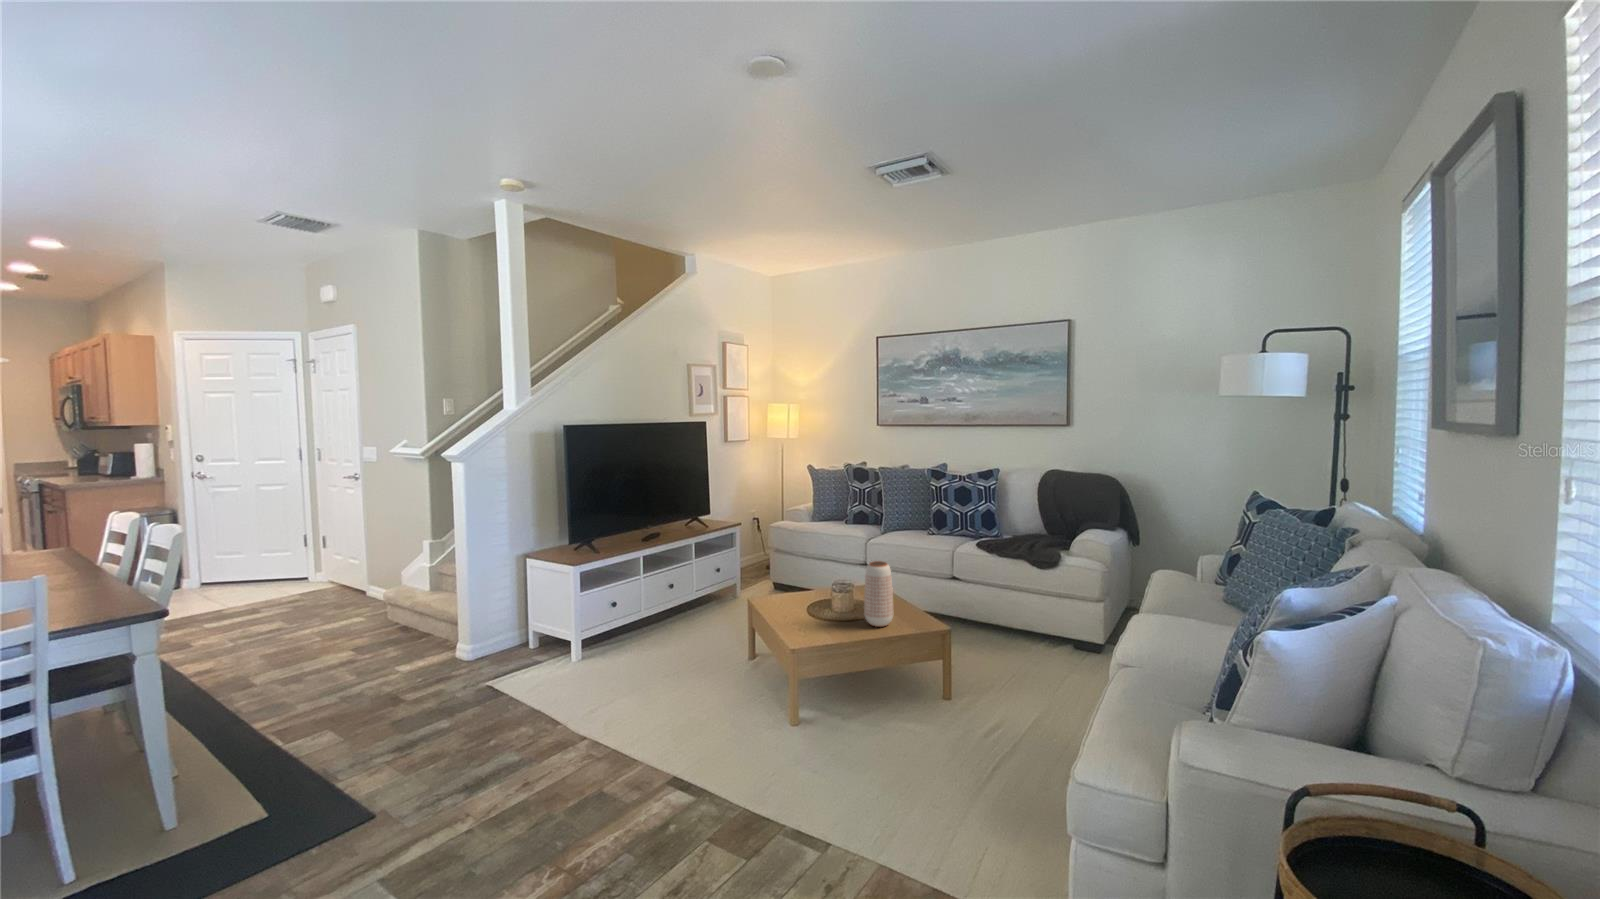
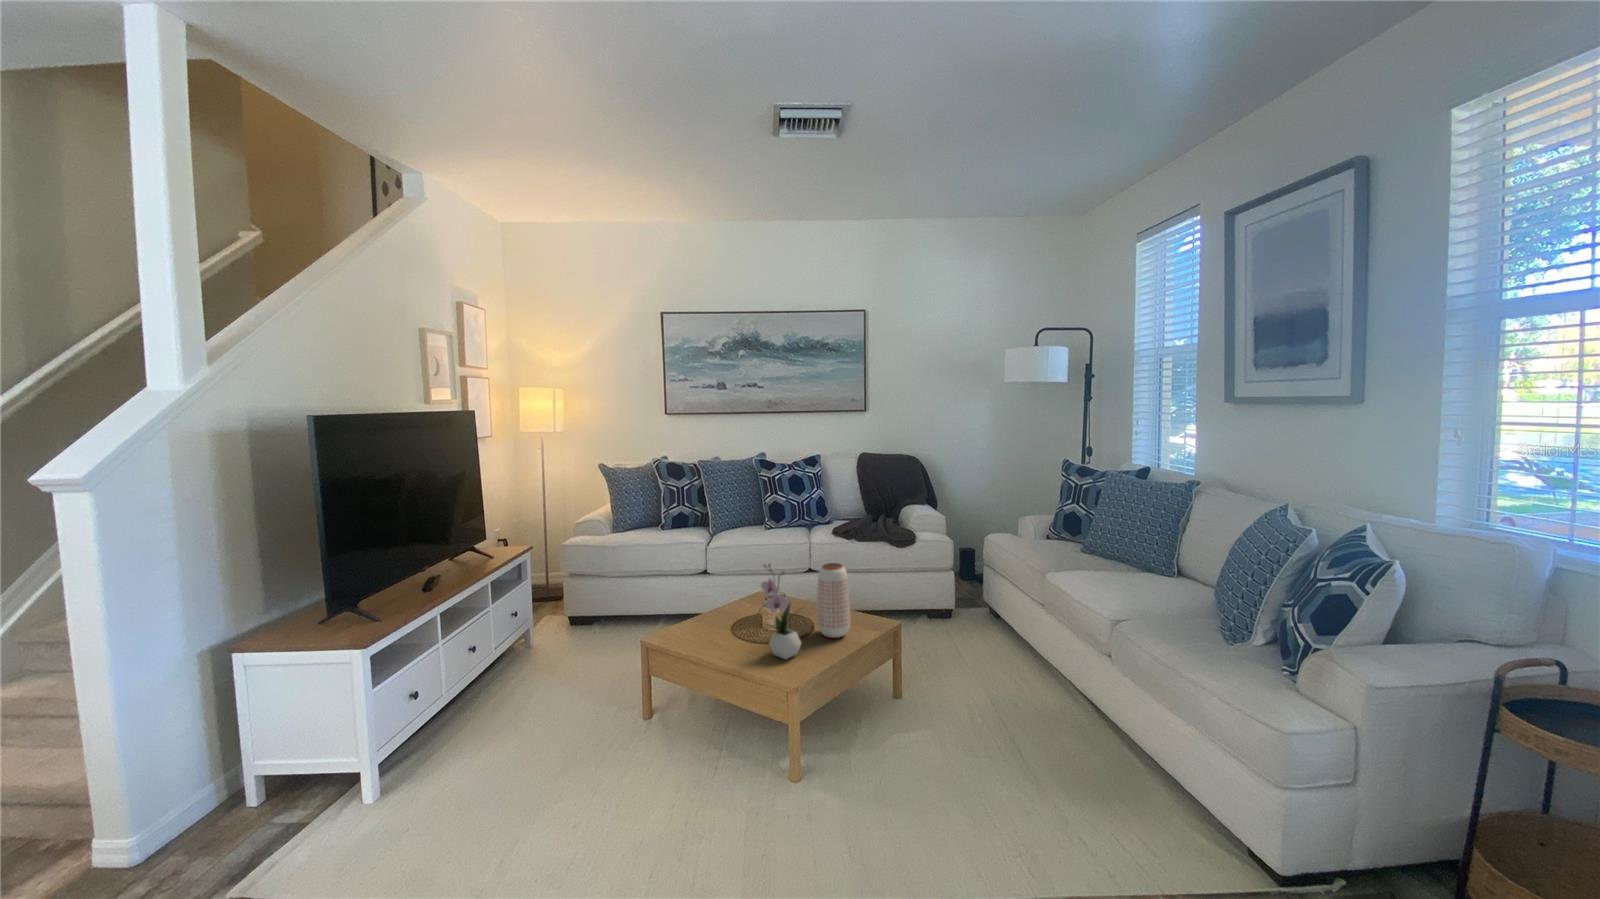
flower arrangement: none [803,551,836,631] -> present [761,564,803,659]

